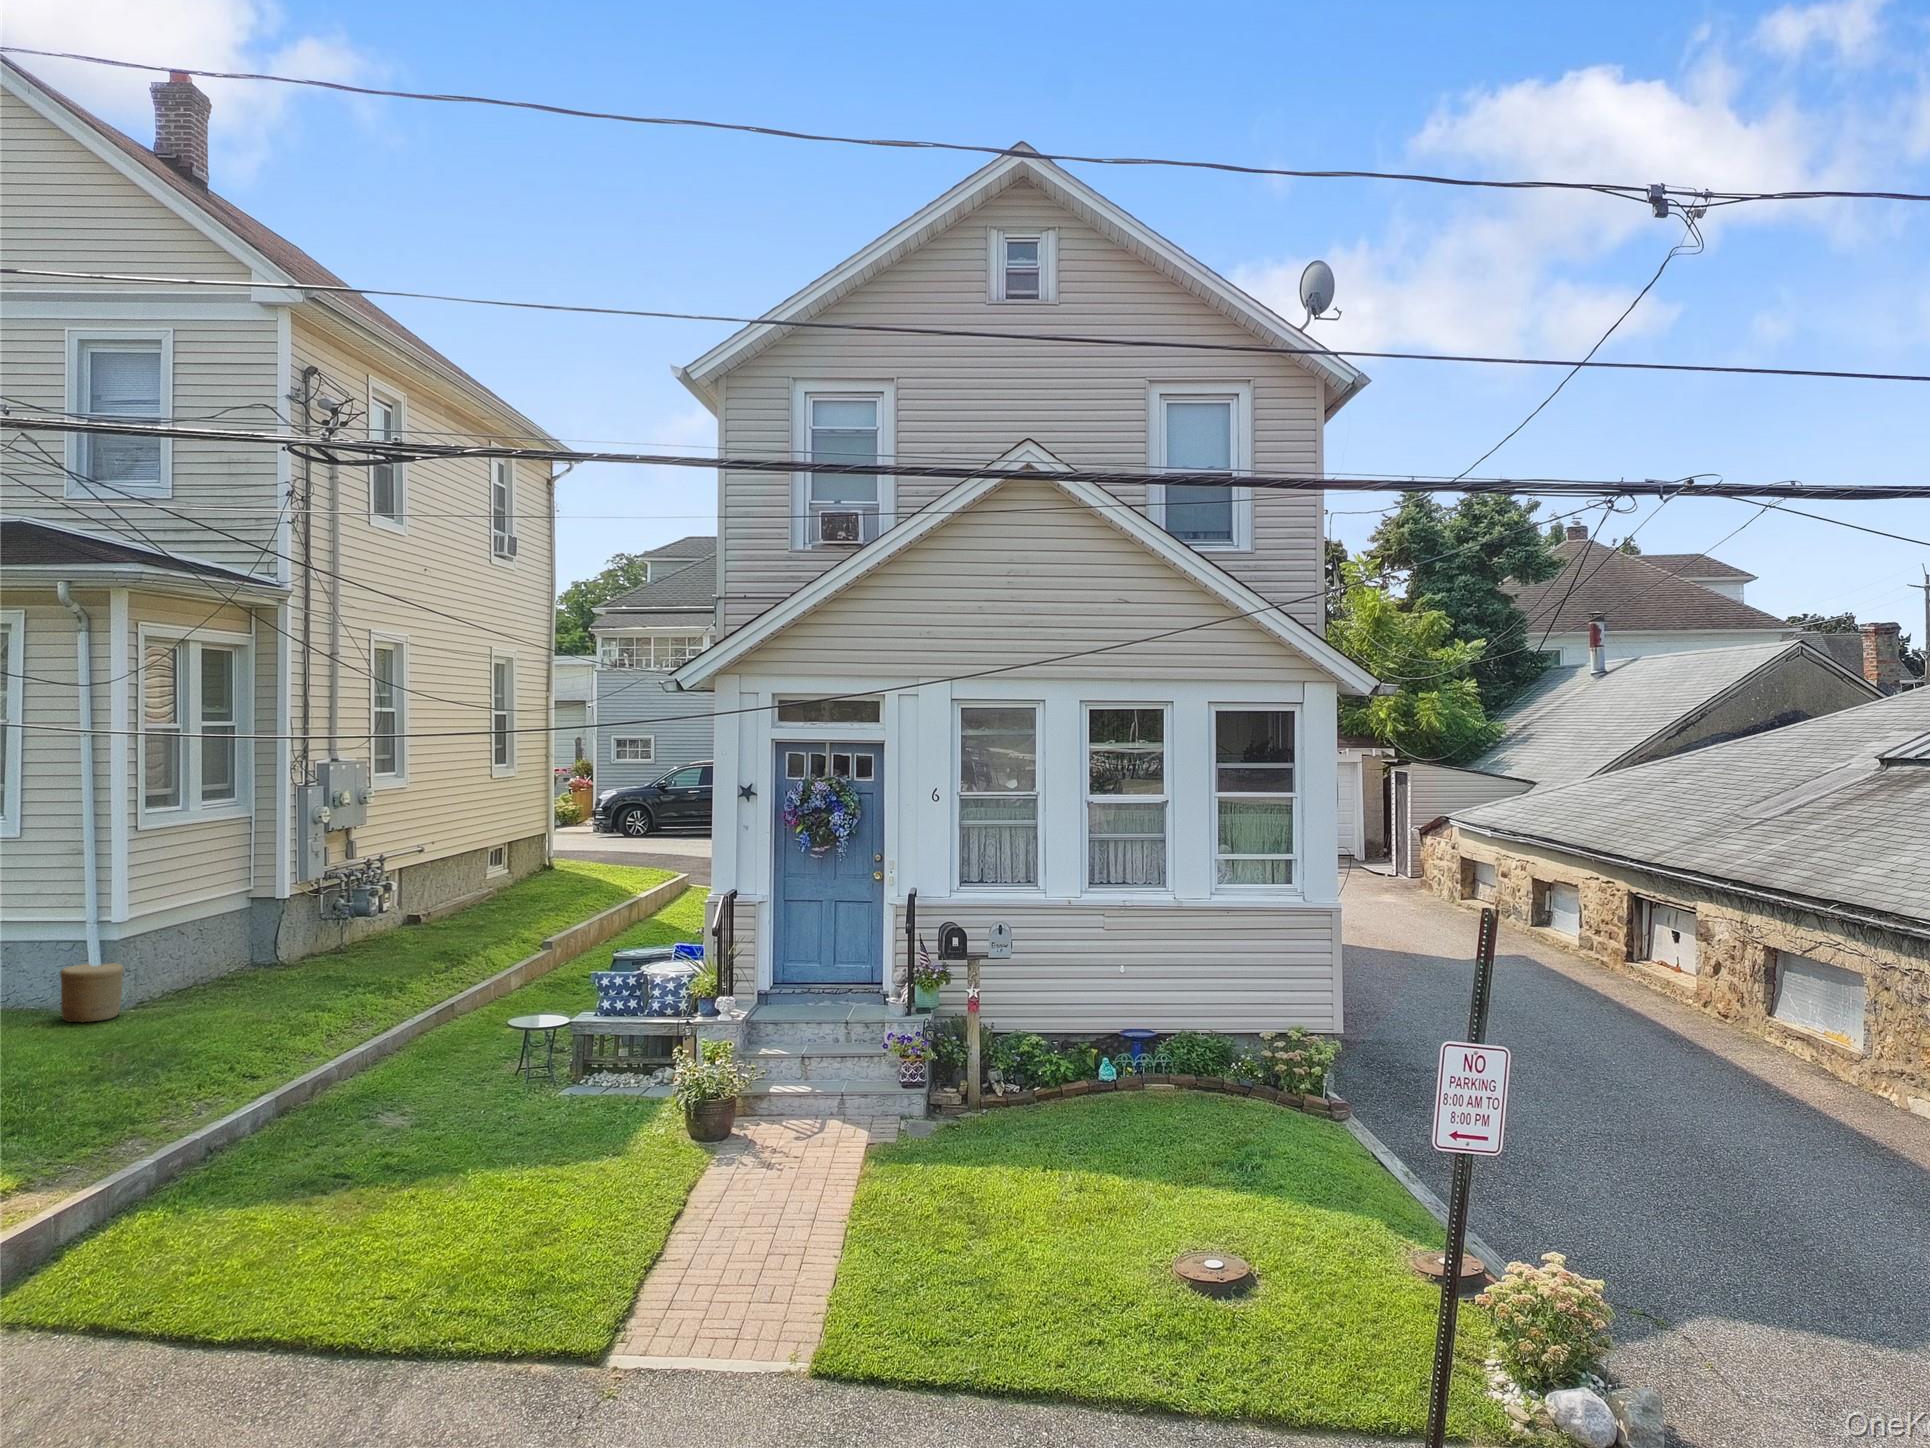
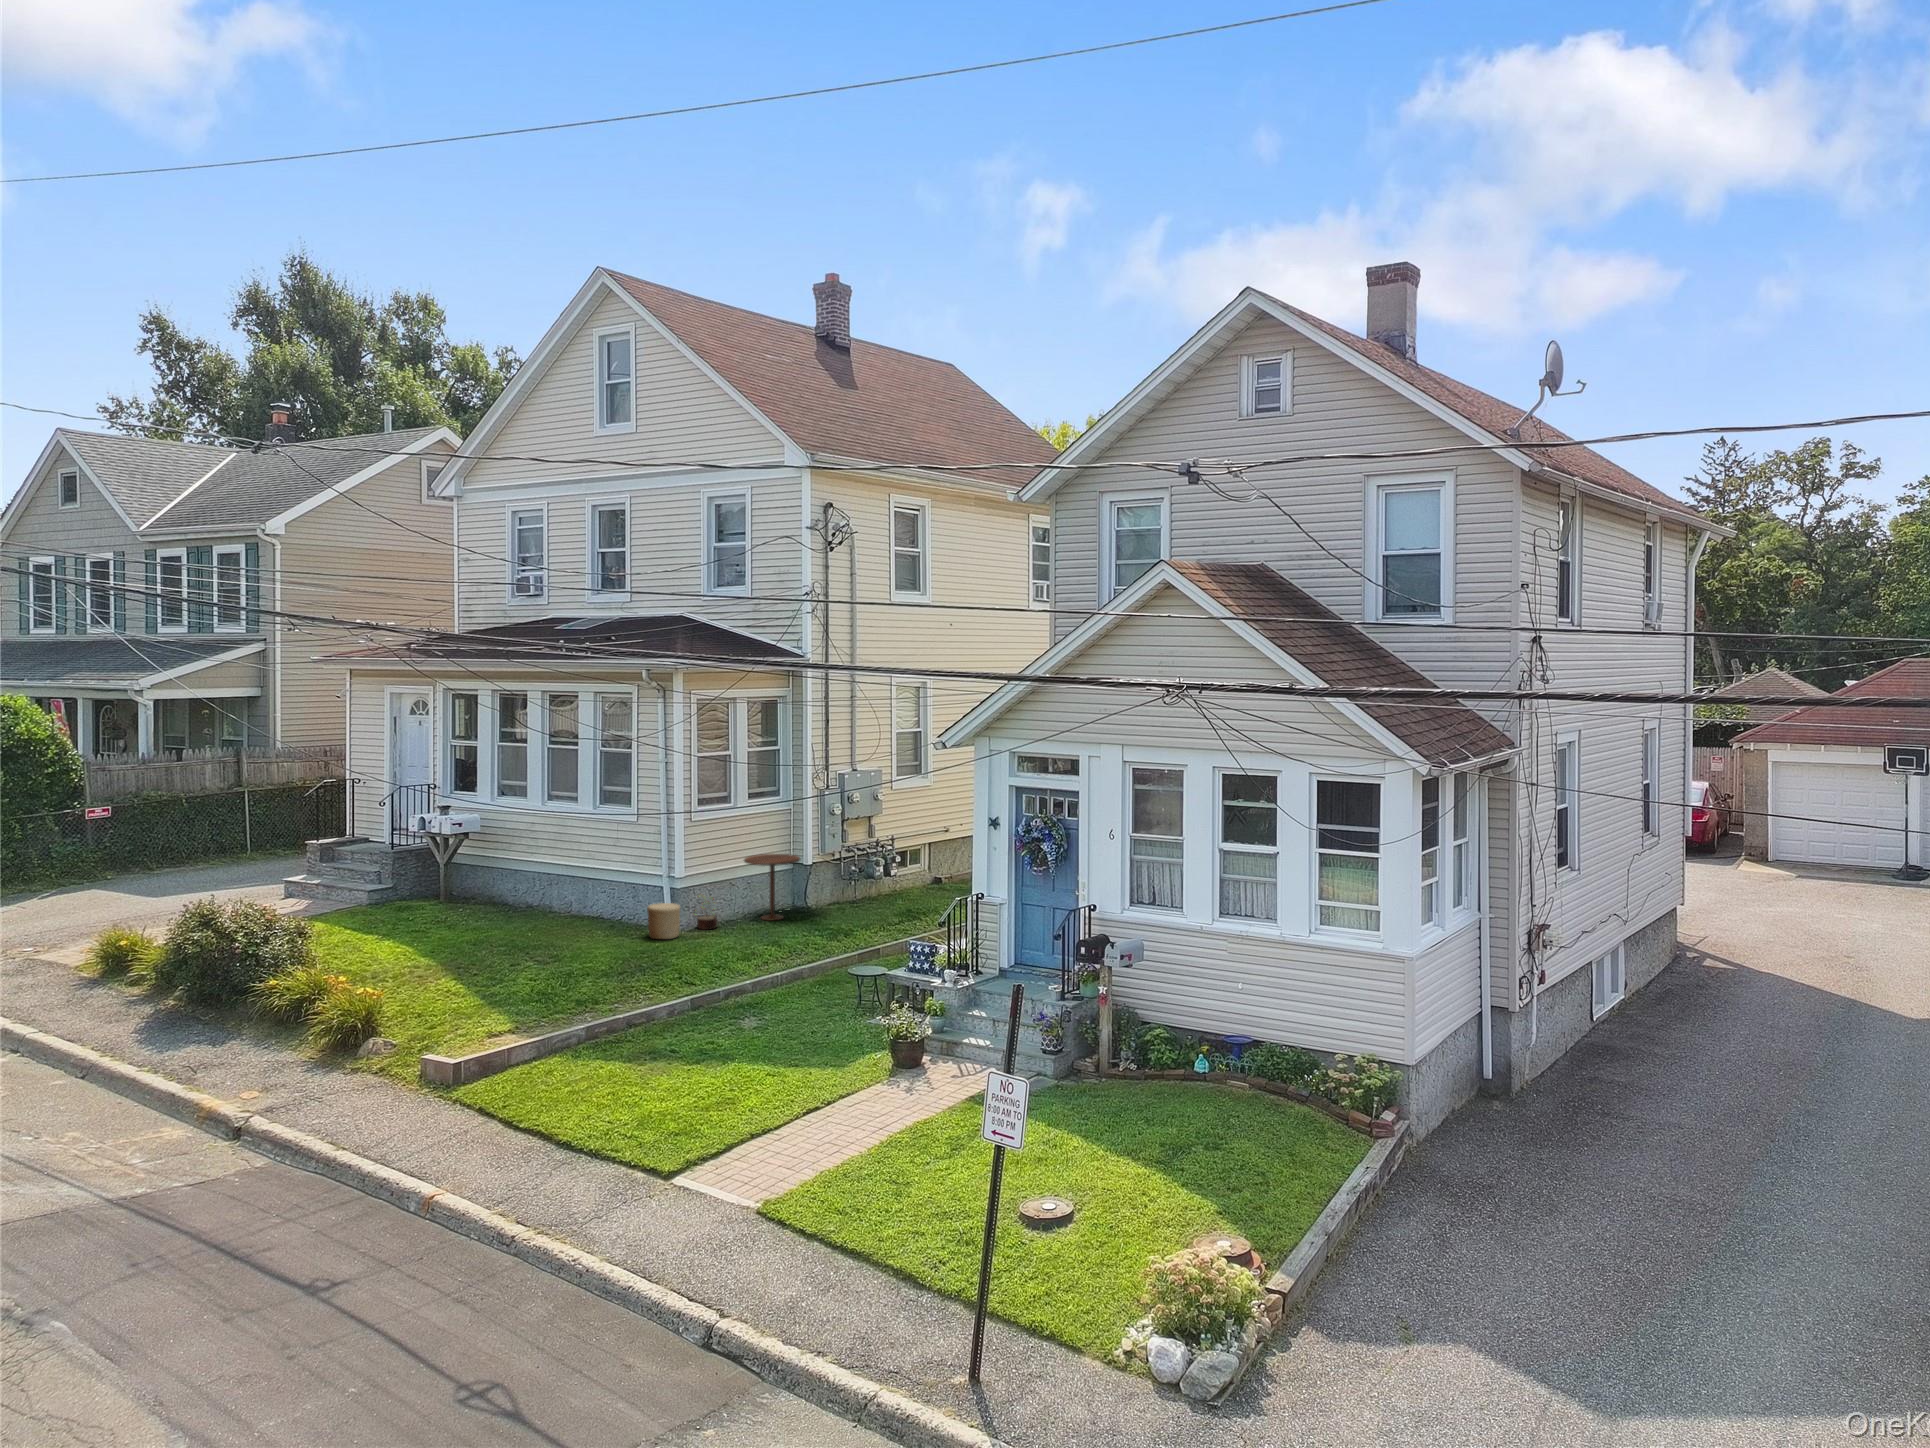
pedestal table: none [204,880,301,979] -> present [744,854,800,921]
decorative plant: none [131,944,177,1001] -> present [695,896,717,930]

